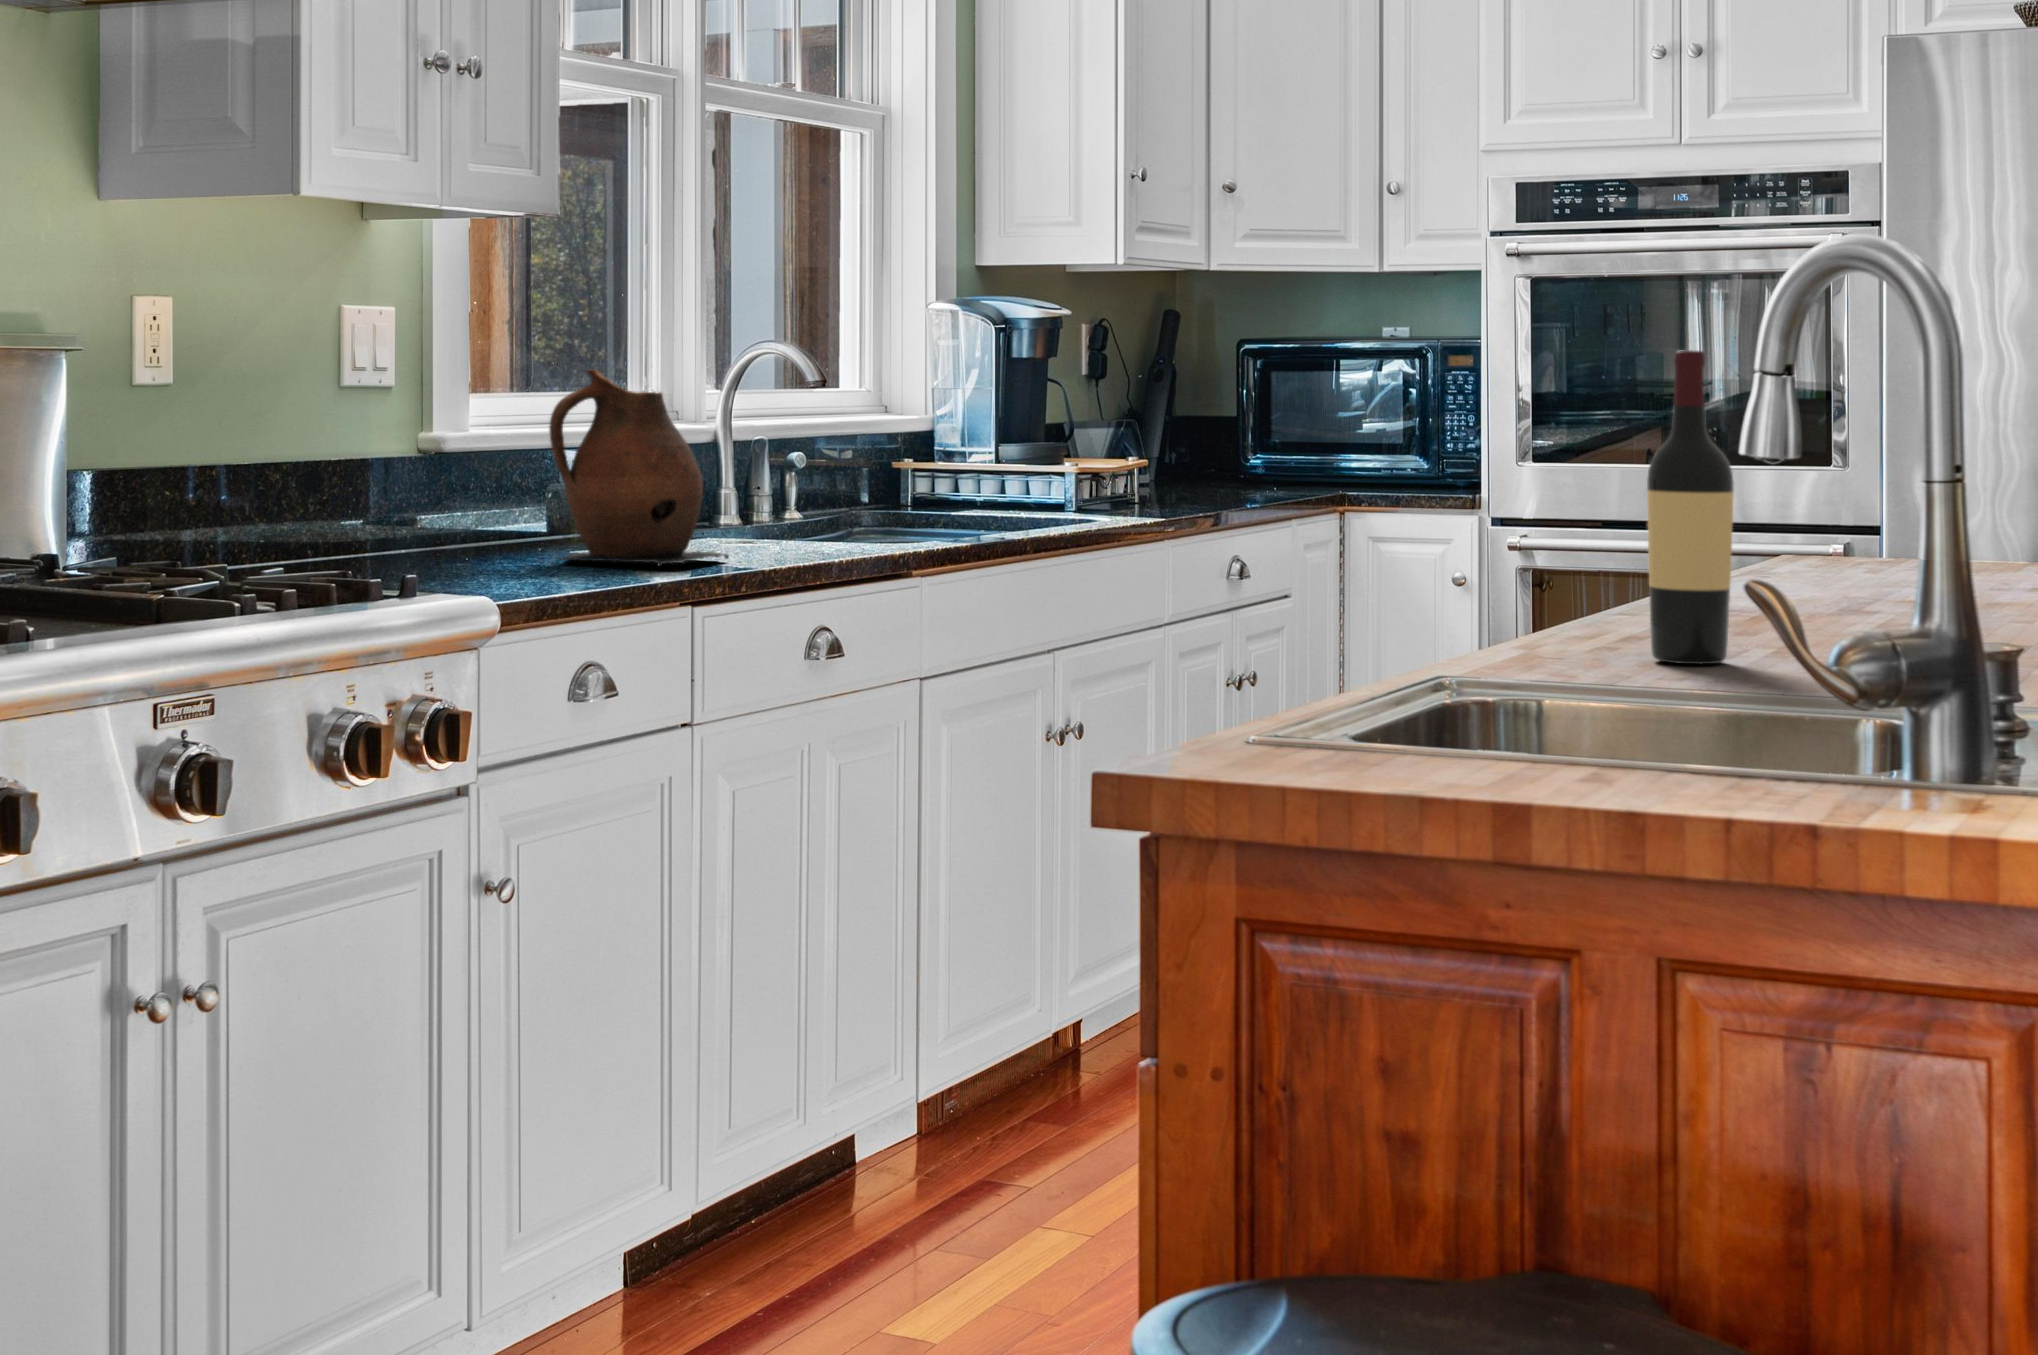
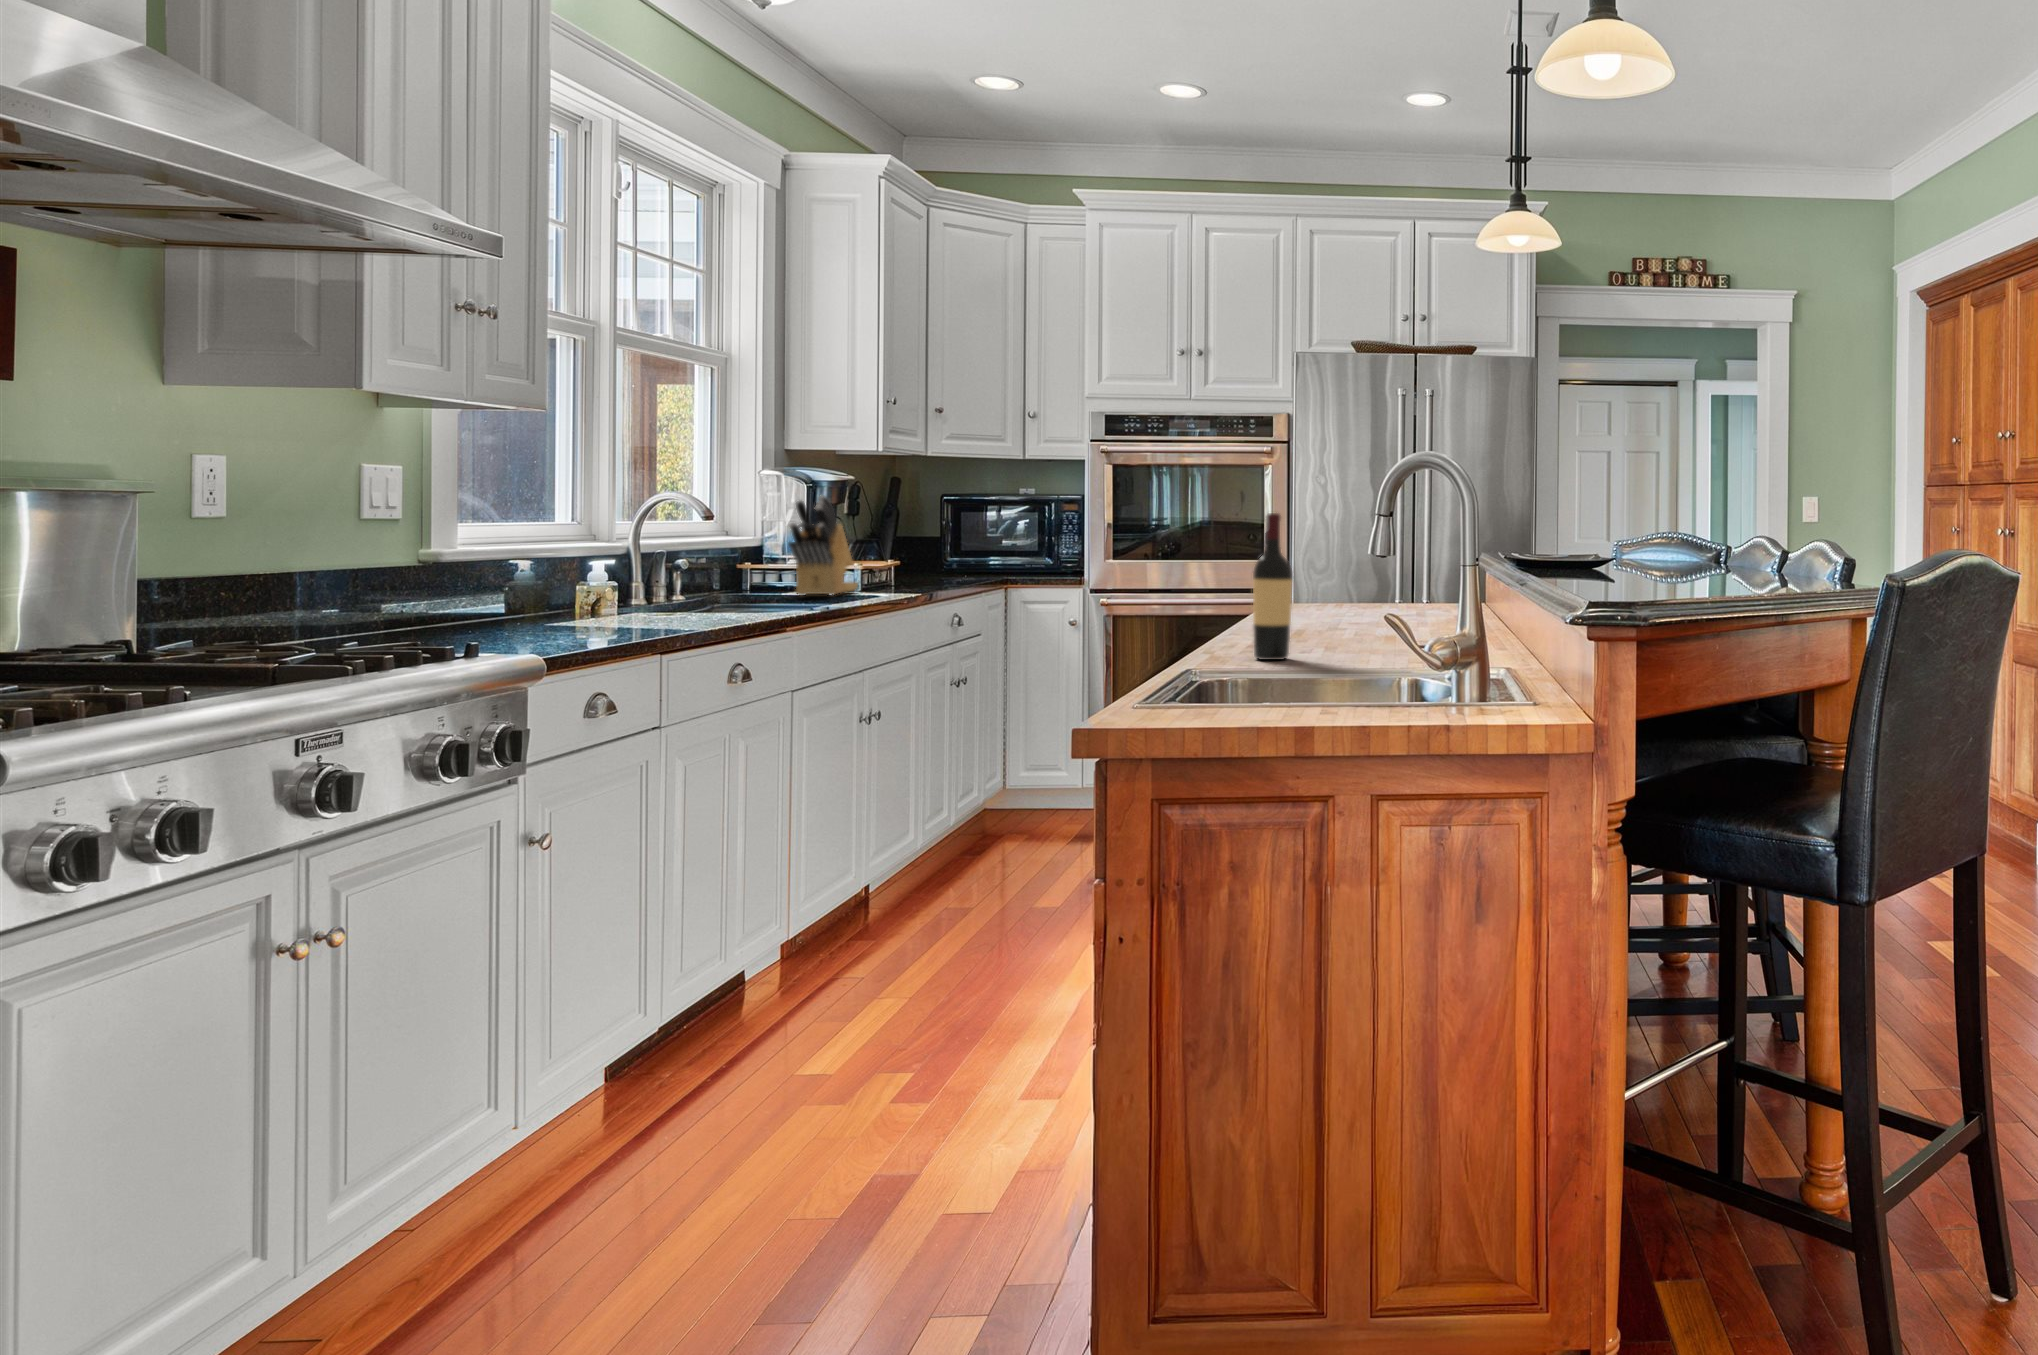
knife block: none [951,342,1071,518] -> present [789,495,858,596]
ceramic pitcher: present [549,370,729,566] -> none [545,510,676,633]

